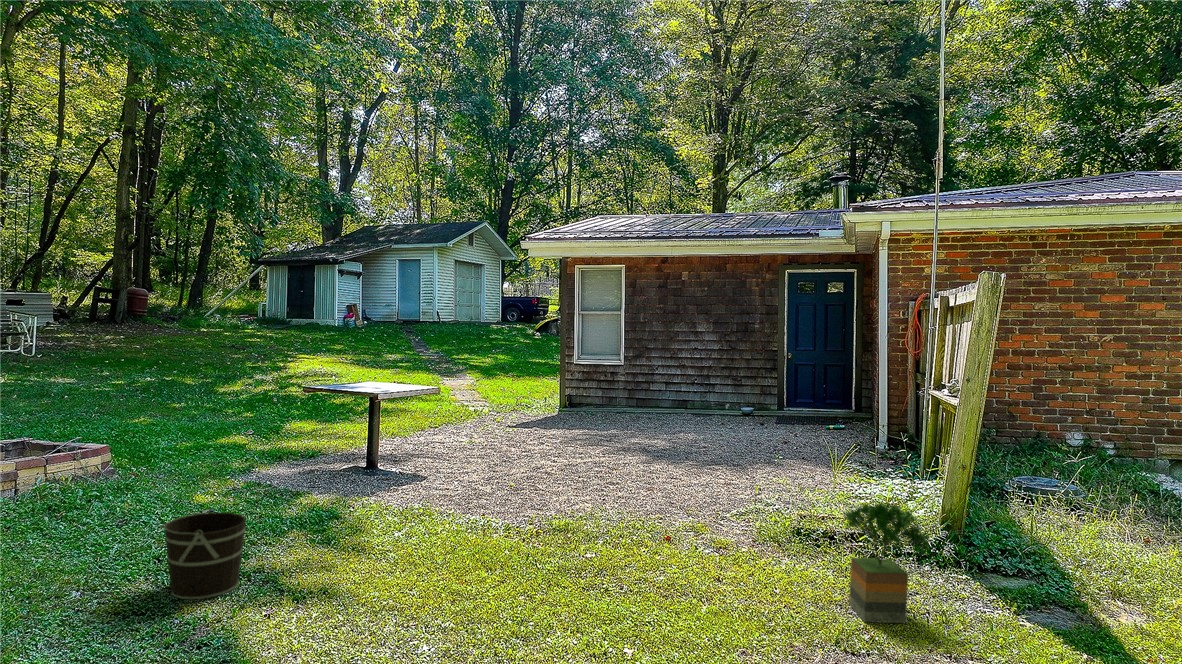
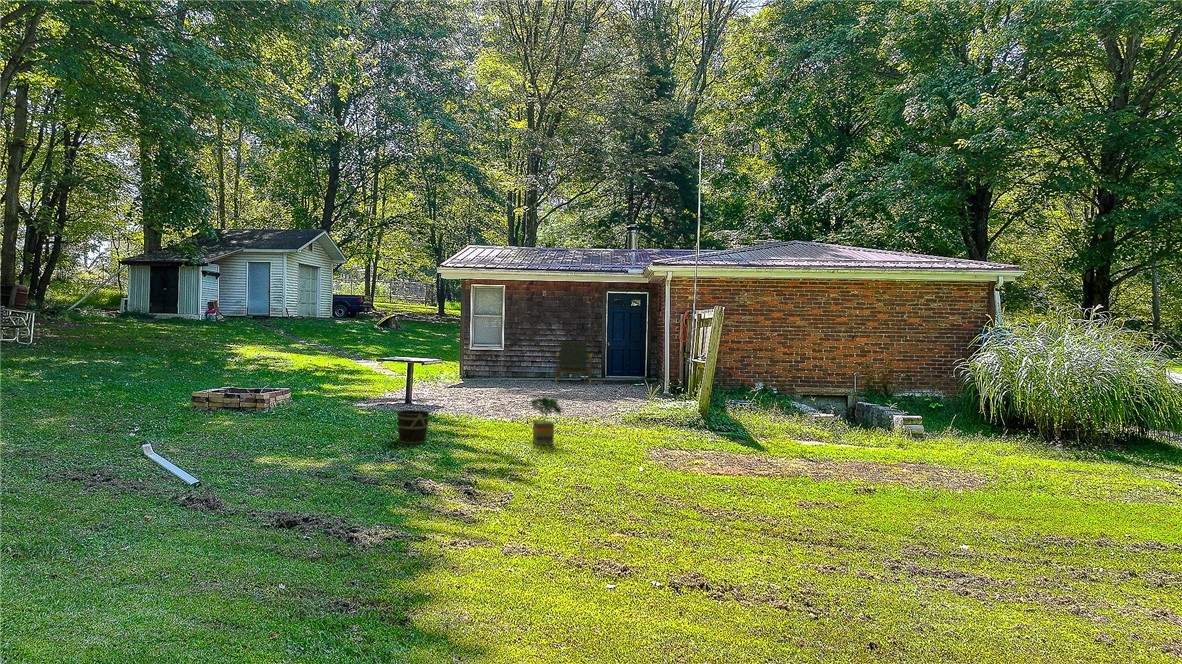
lounge chair: none [697,350,757,419] -> present [556,341,592,383]
potted tree: present [844,503,930,623] -> present [531,397,562,445]

